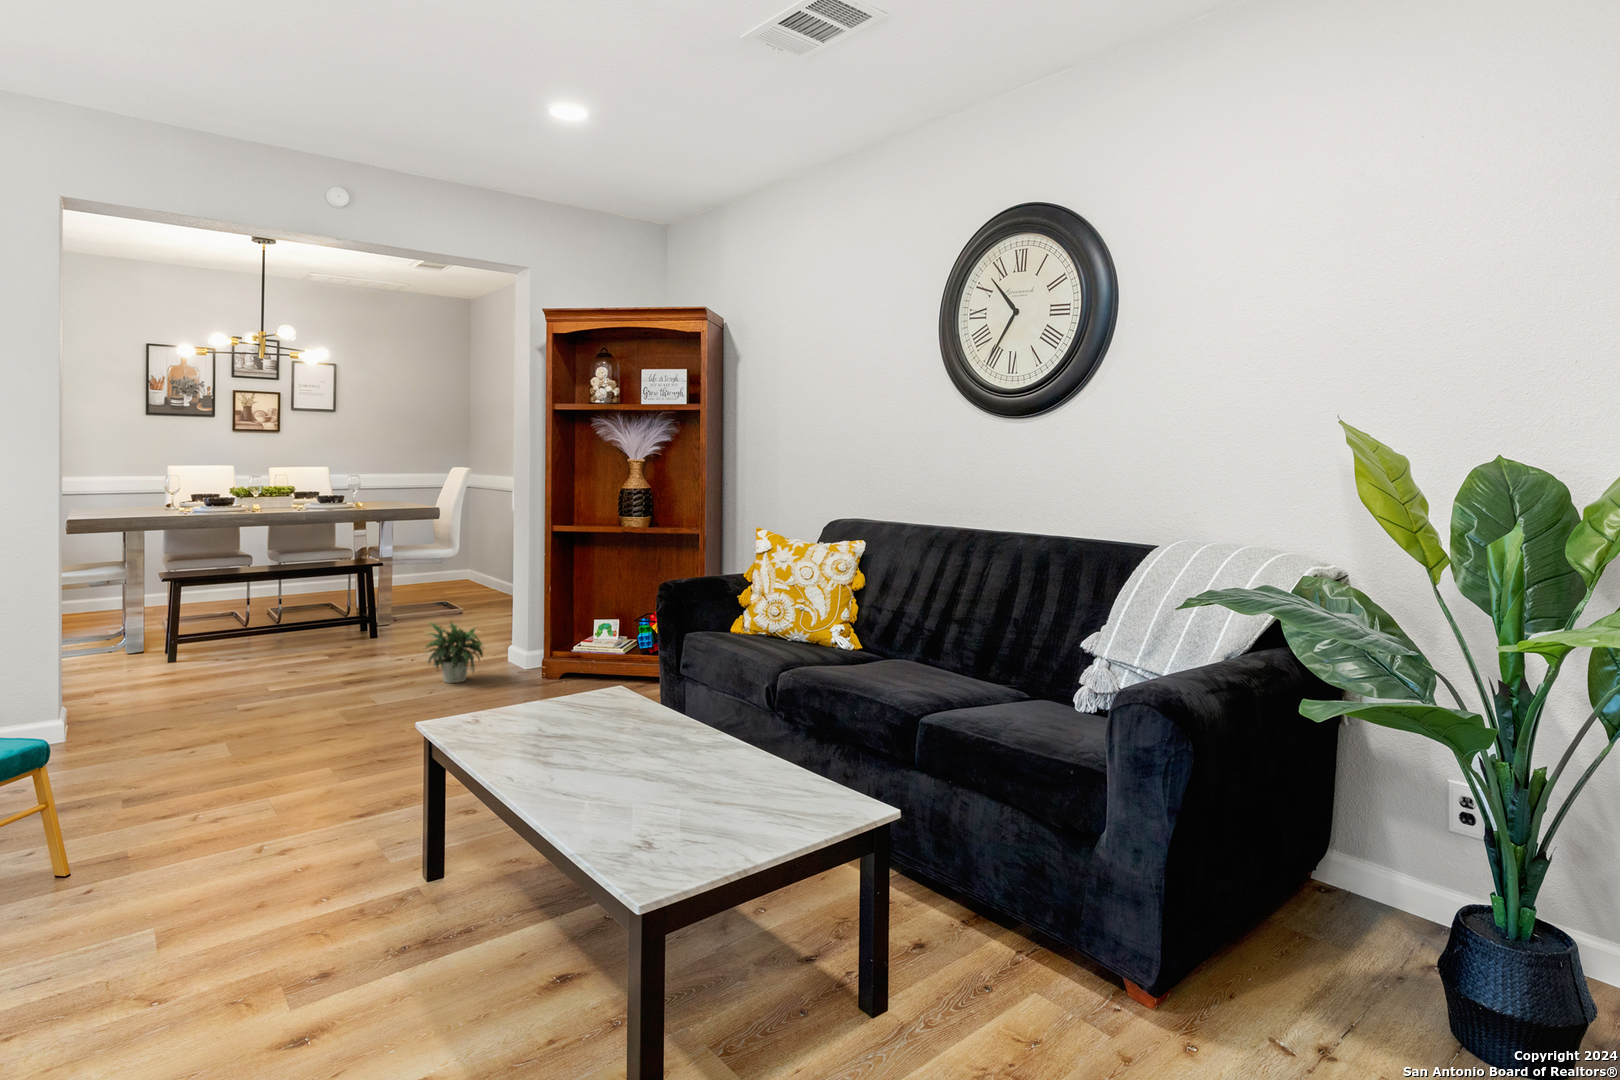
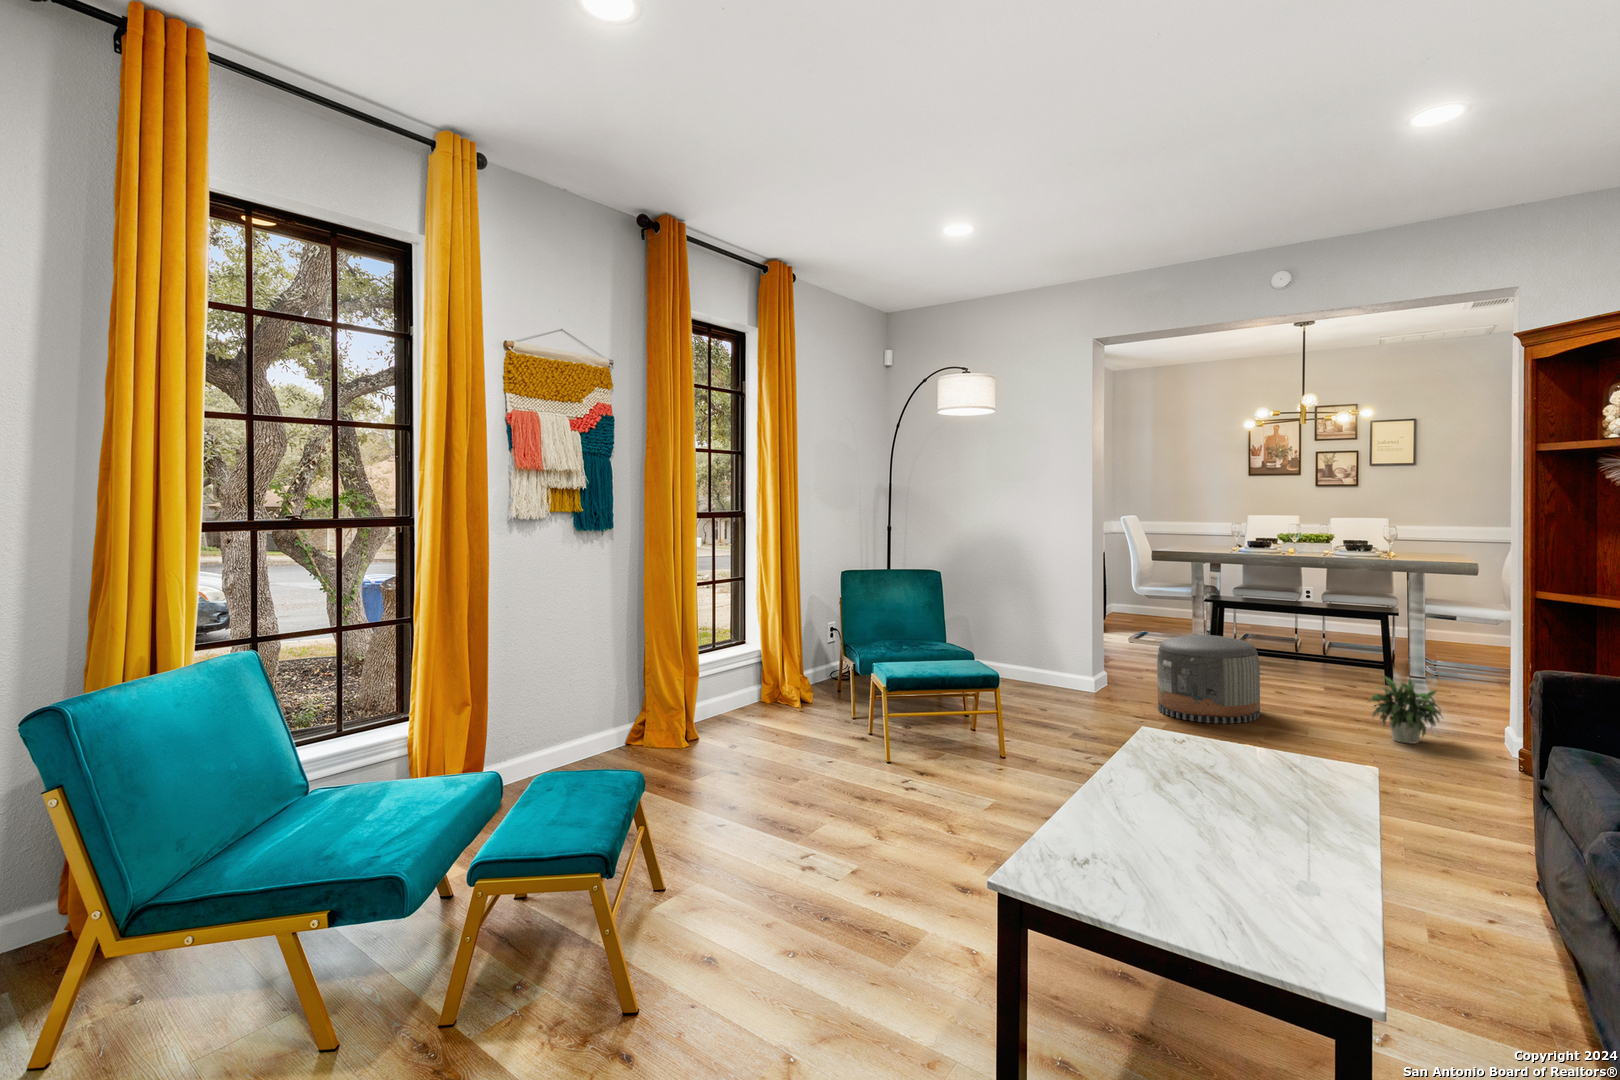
pouf: none [165,604,303,715] -> present [1157,635,1260,724]

